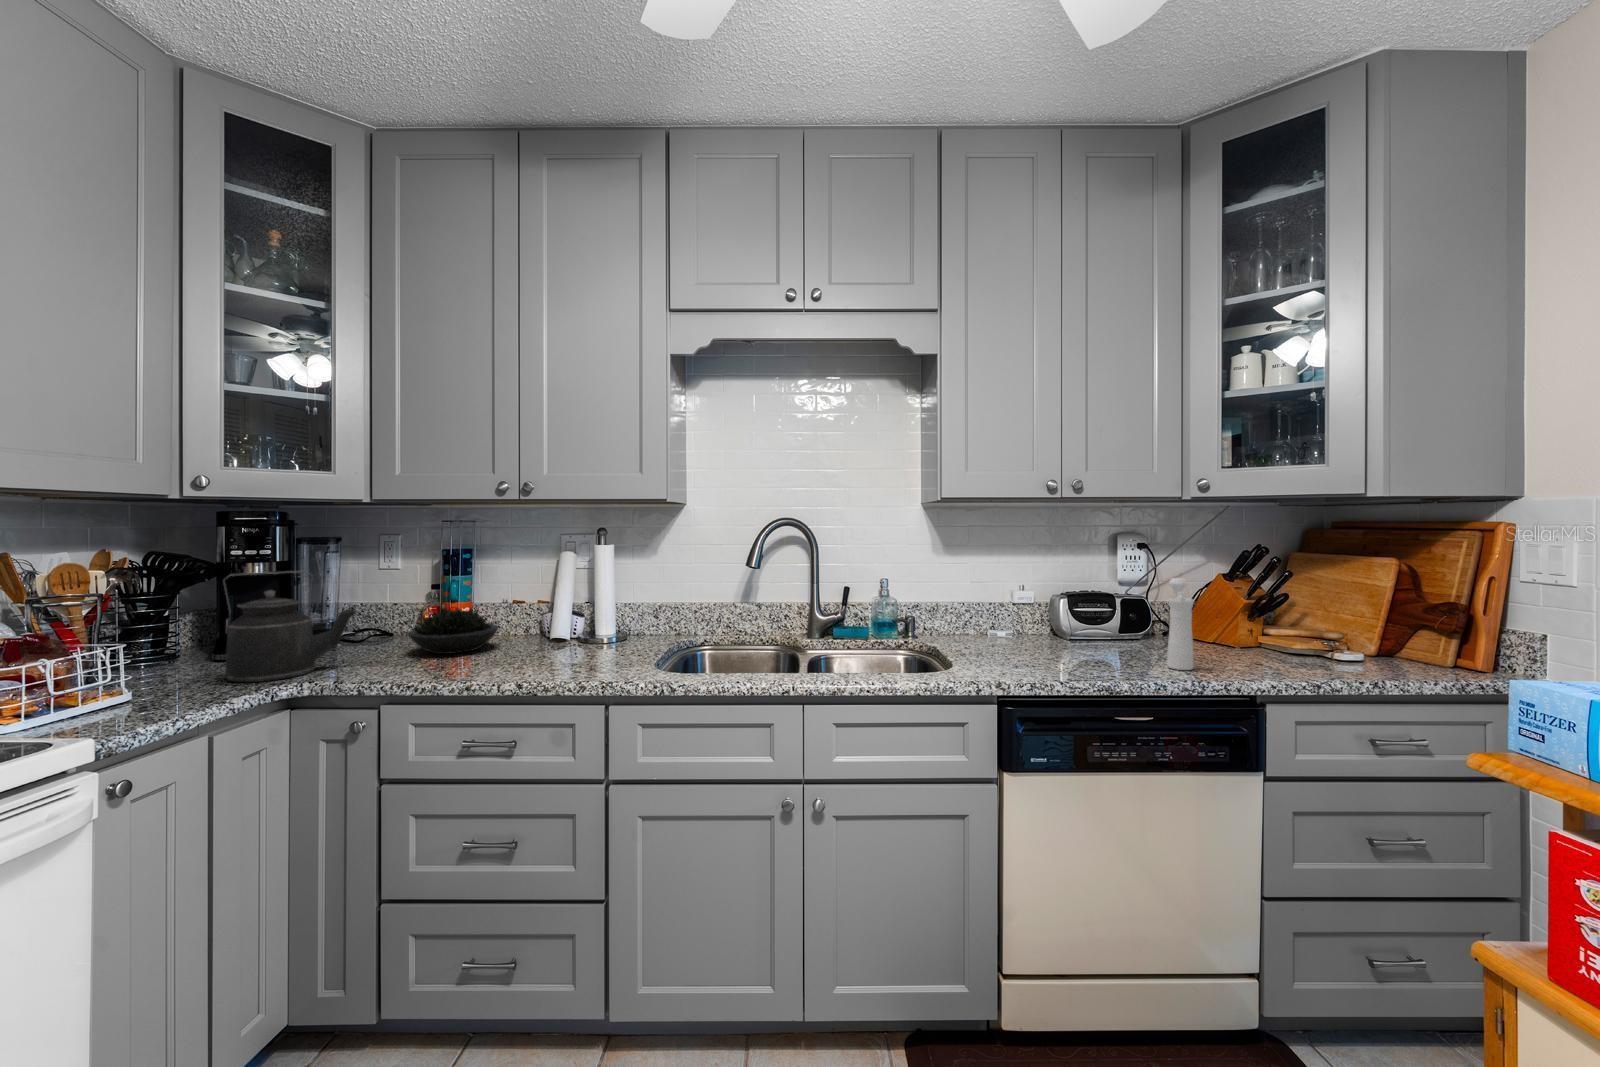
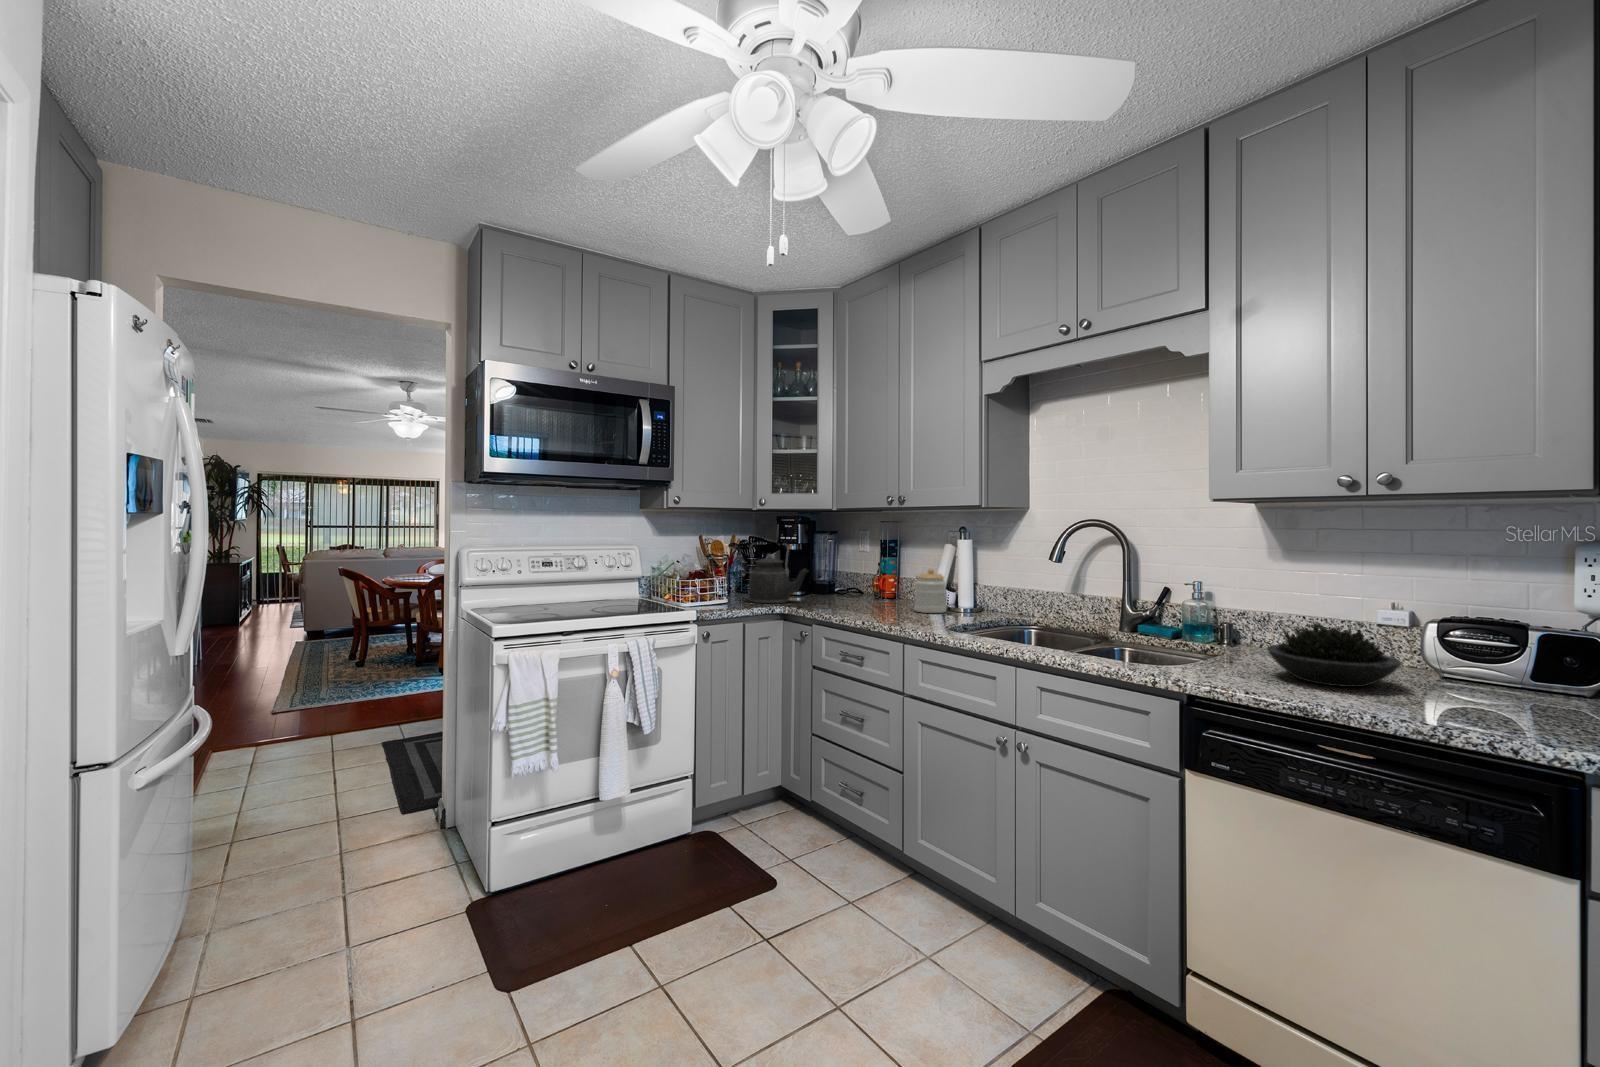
pepper mill: present [1167,578,1194,670] -> none [1472,599,1559,722]
jar: none [551,589,596,651] -> present [915,568,947,613]
succulent plant: present [408,607,499,654] -> present [1267,623,1401,687]

